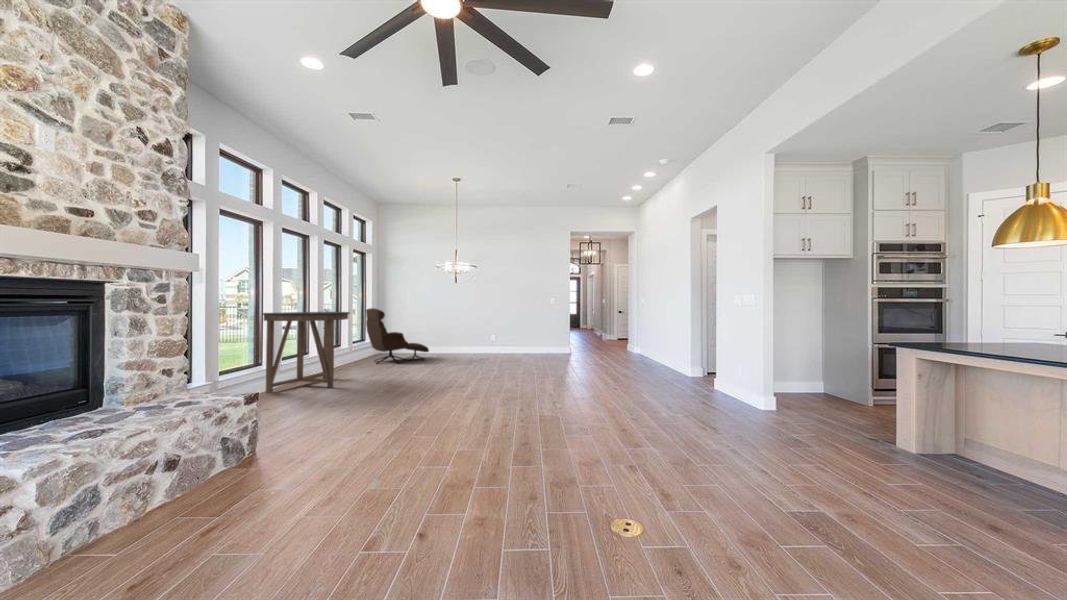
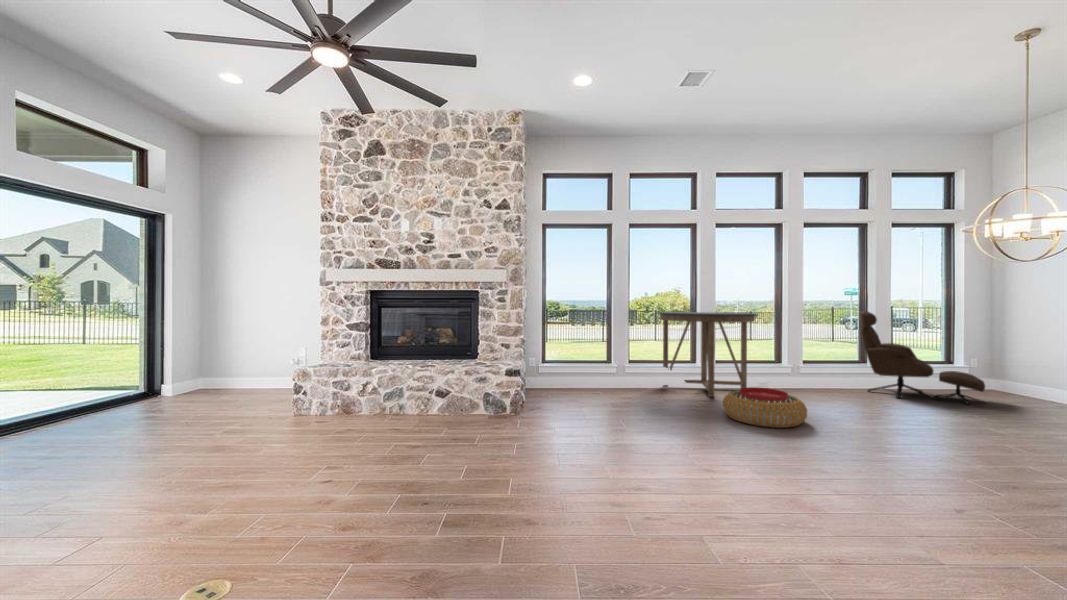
pouf: none [377,365,434,392] -> present [723,387,807,428]

